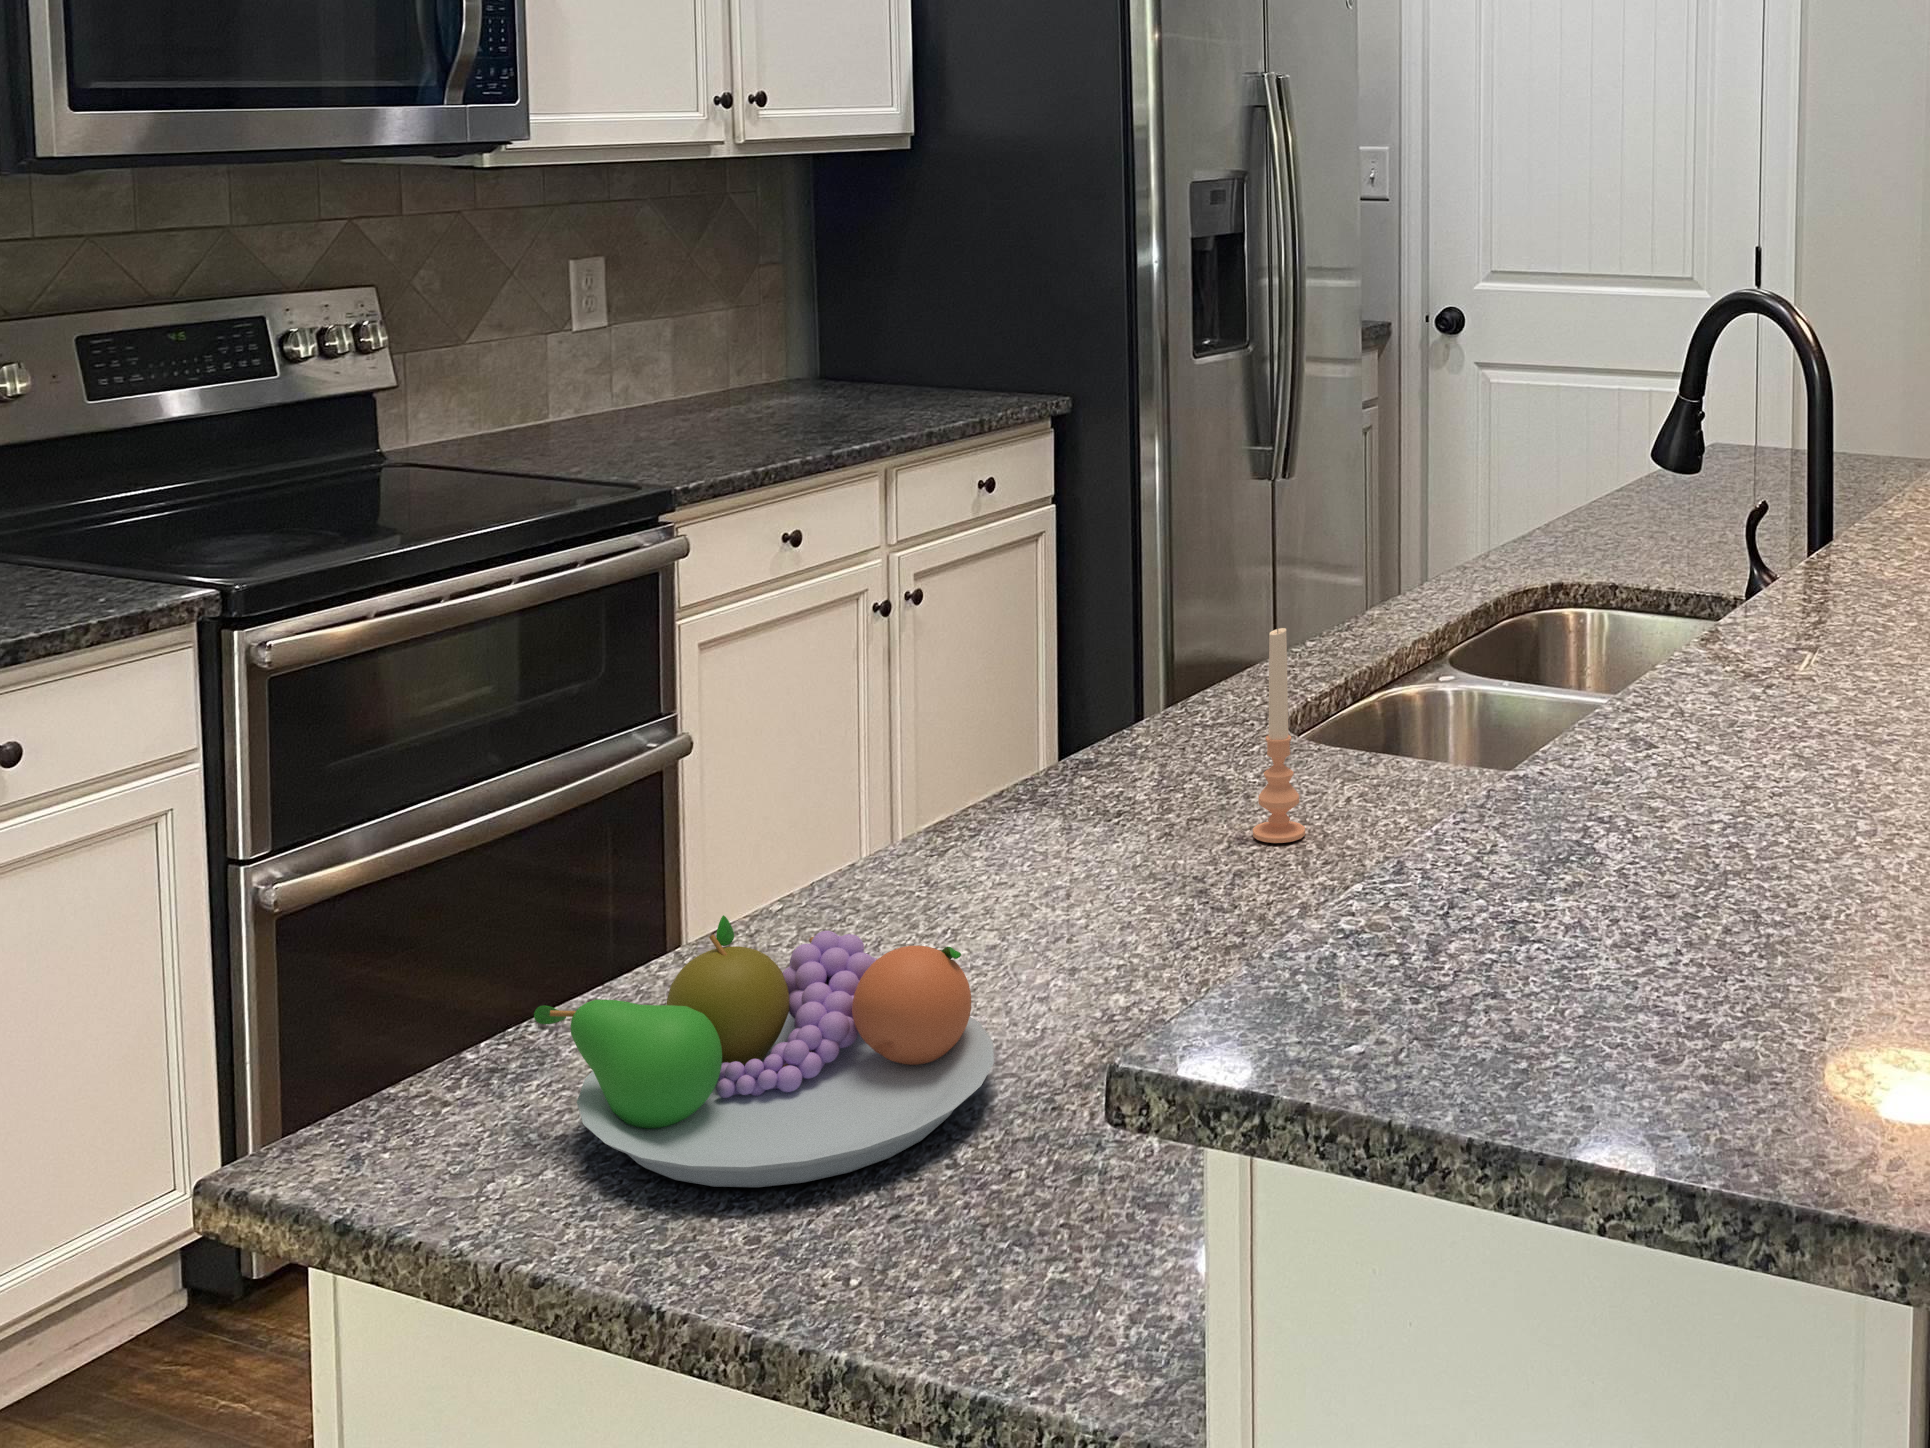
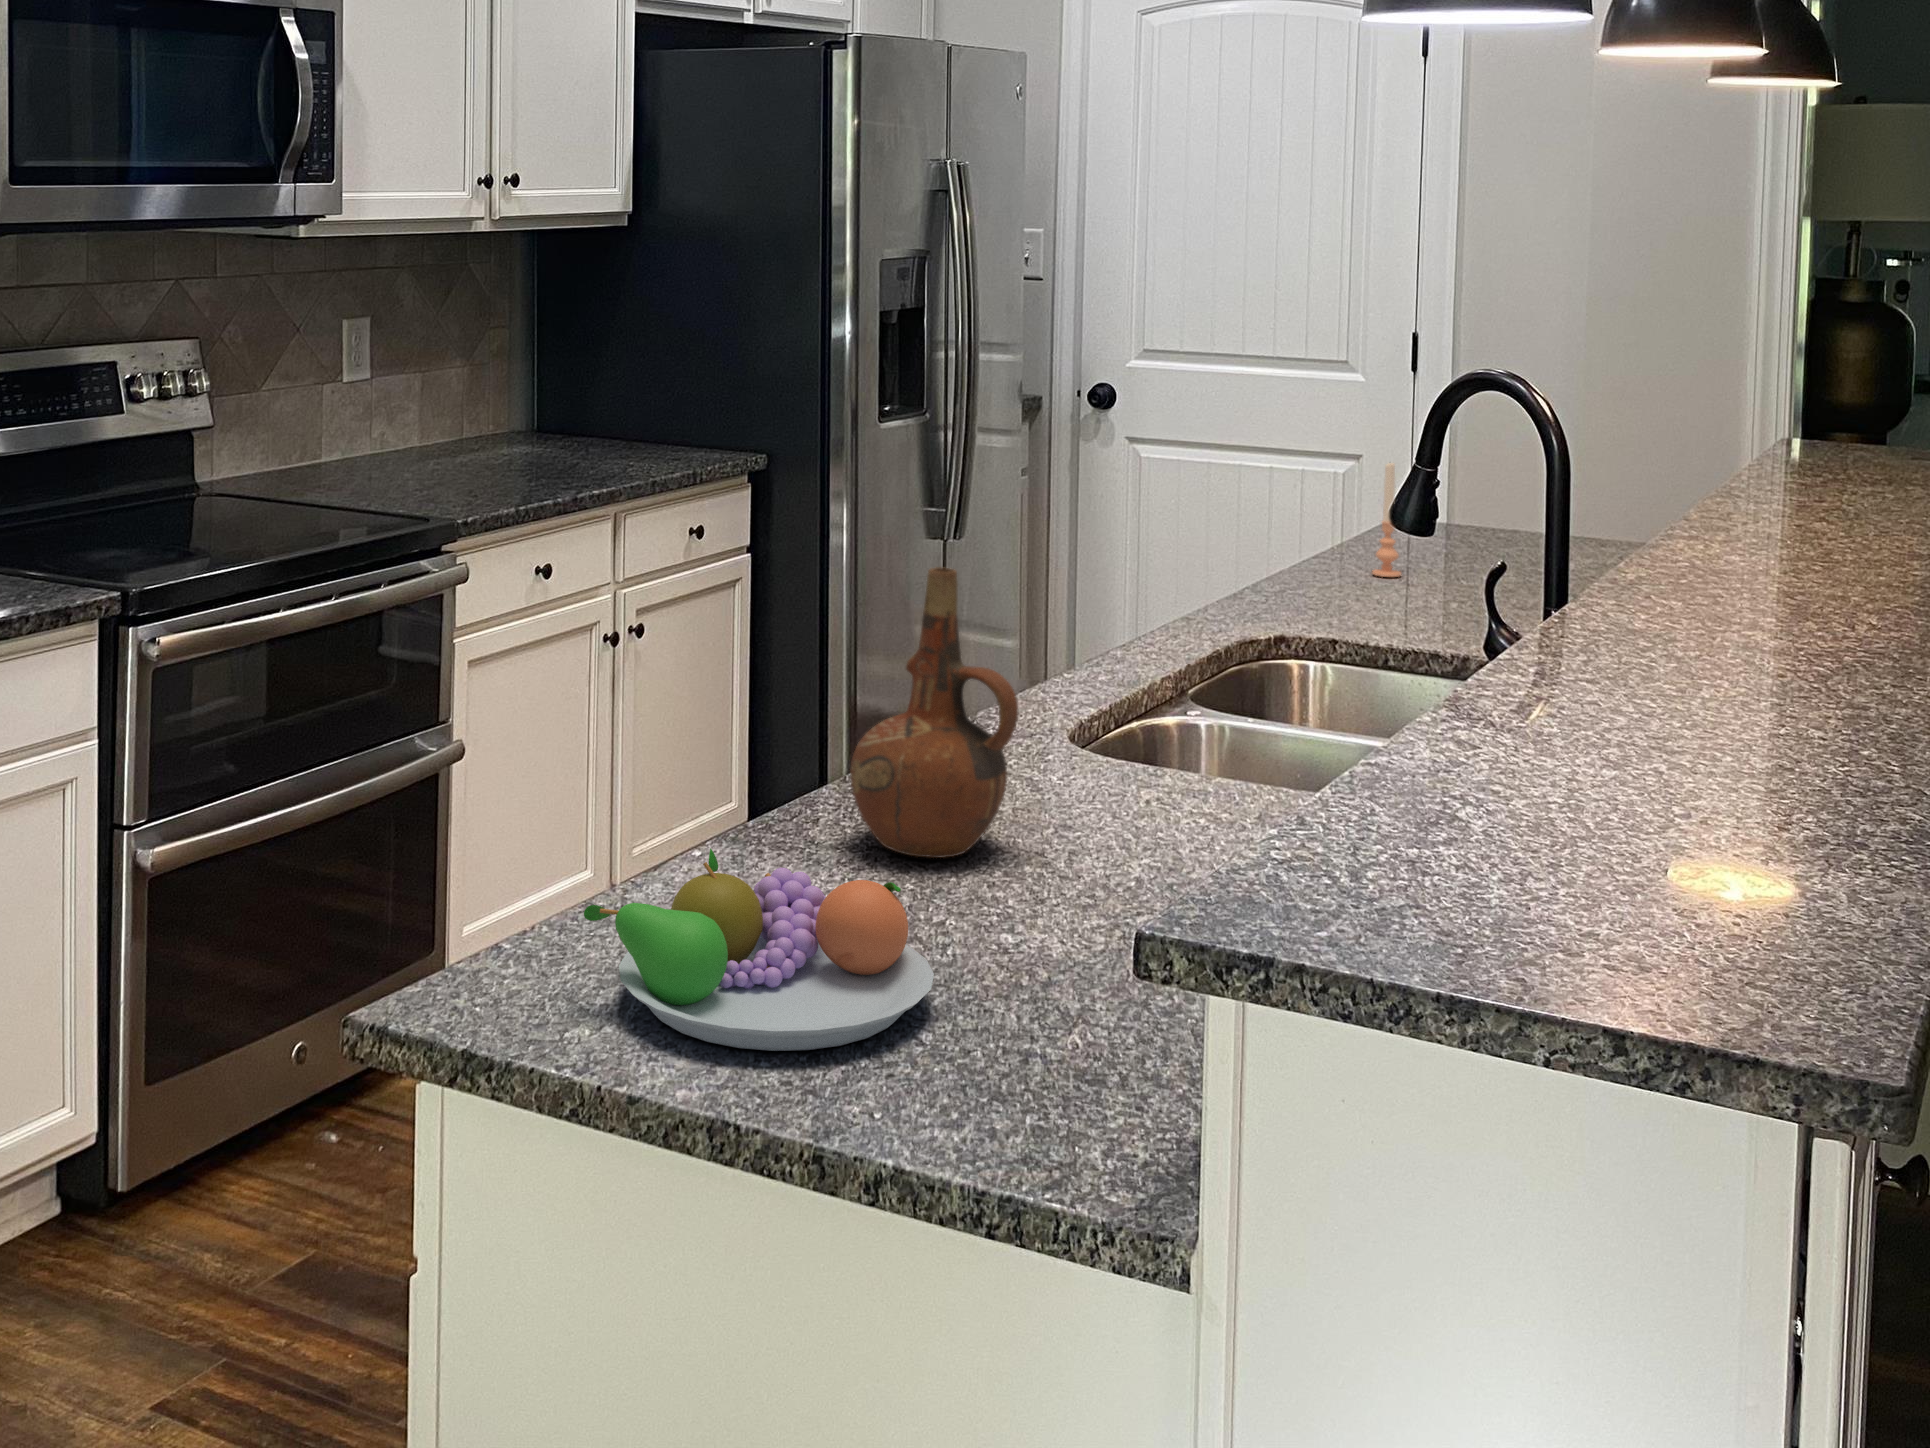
ceramic pitcher: none [973,540,1171,887] -> present [850,567,1018,858]
candle: present [1253,627,1305,843] -> present [1372,463,1401,577]

